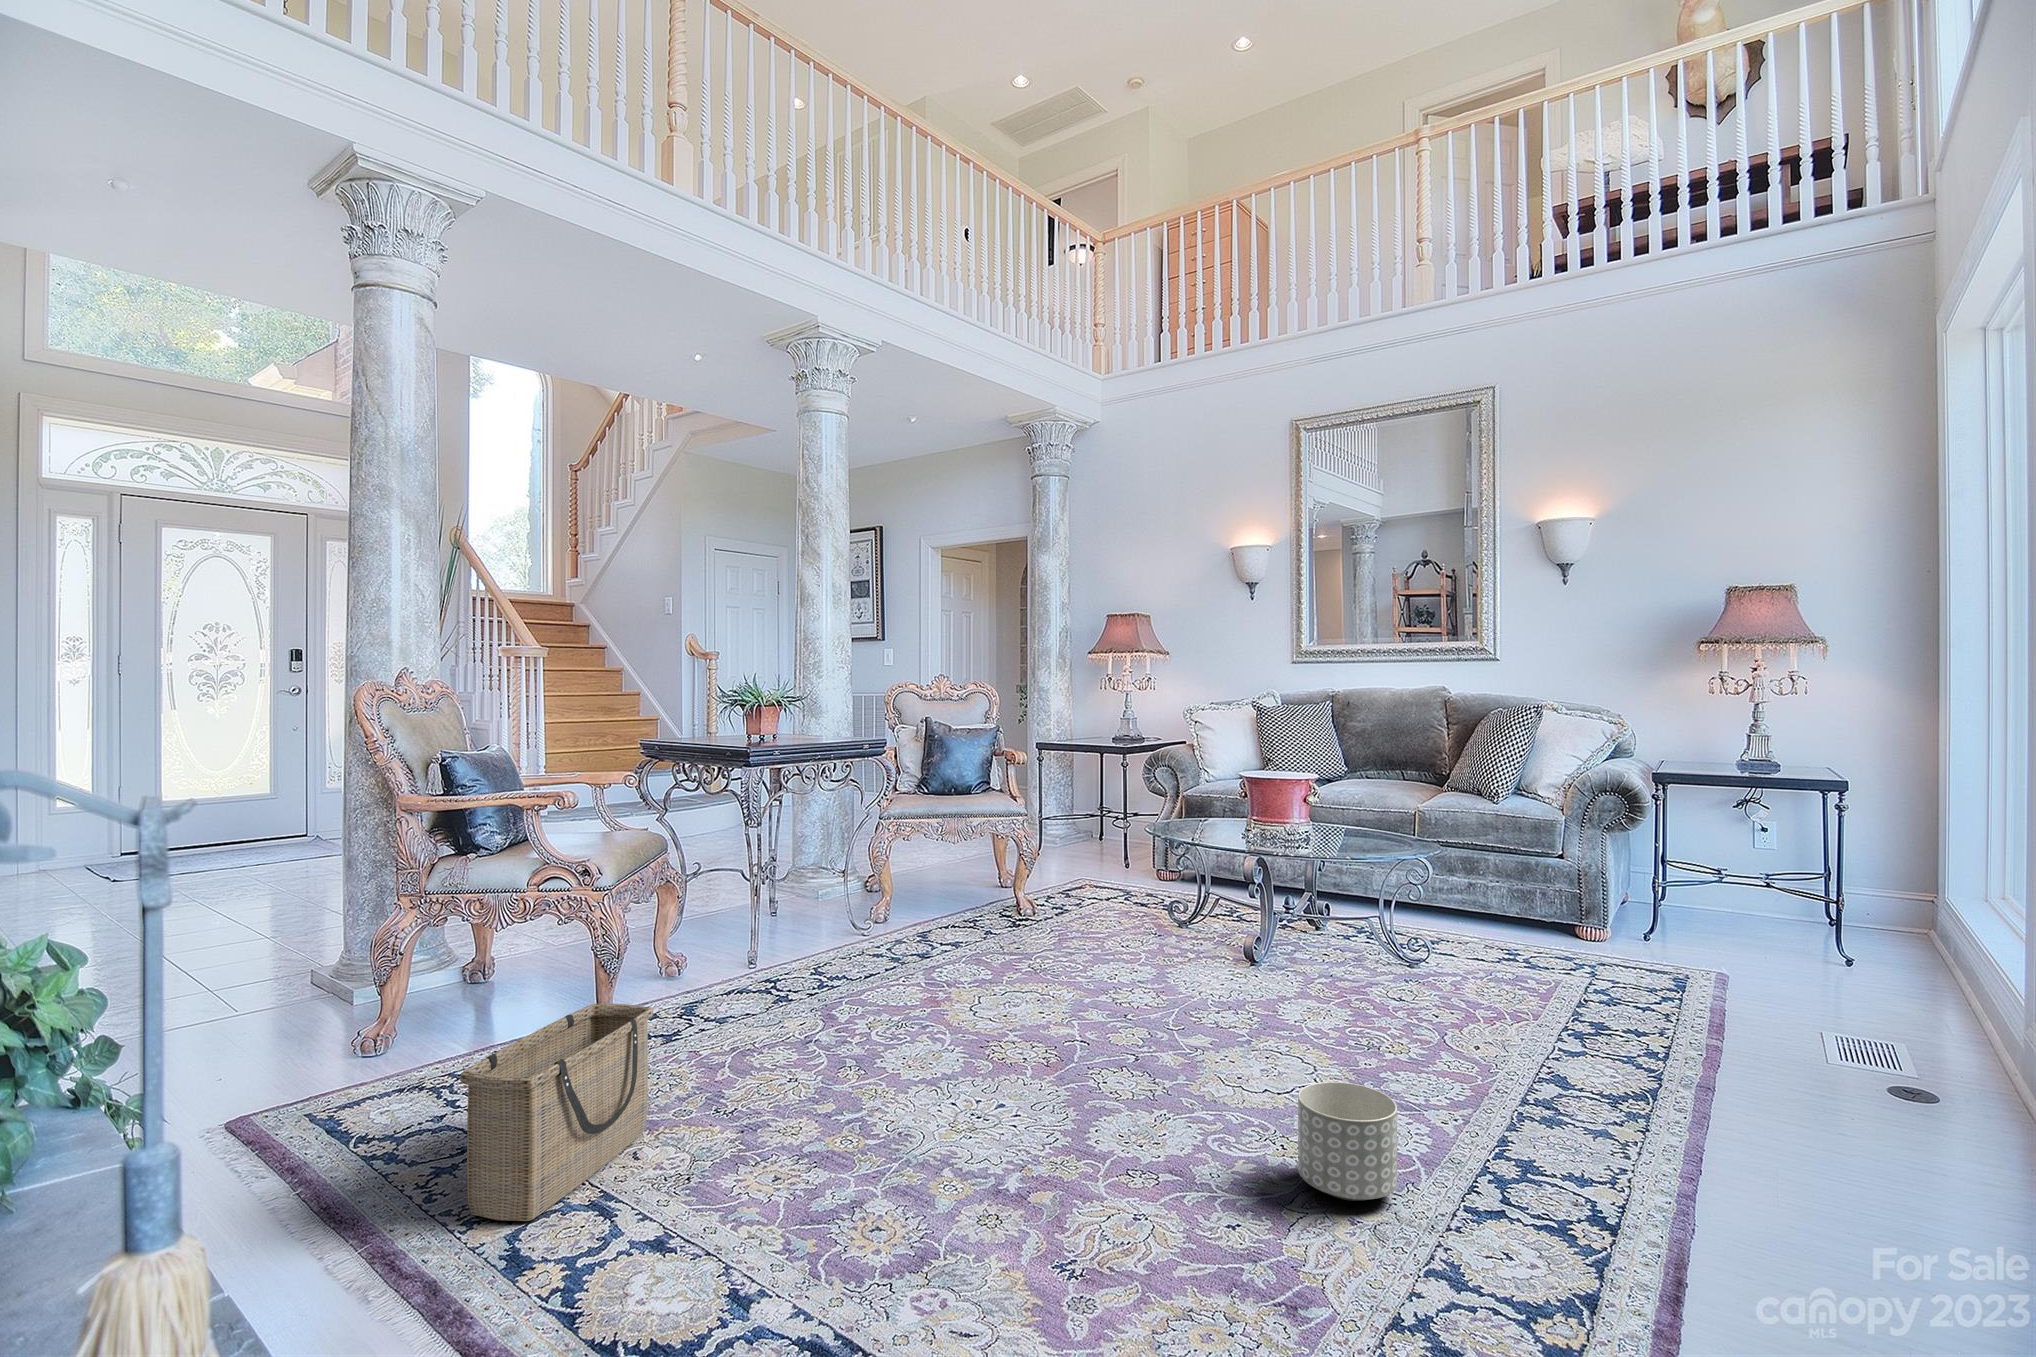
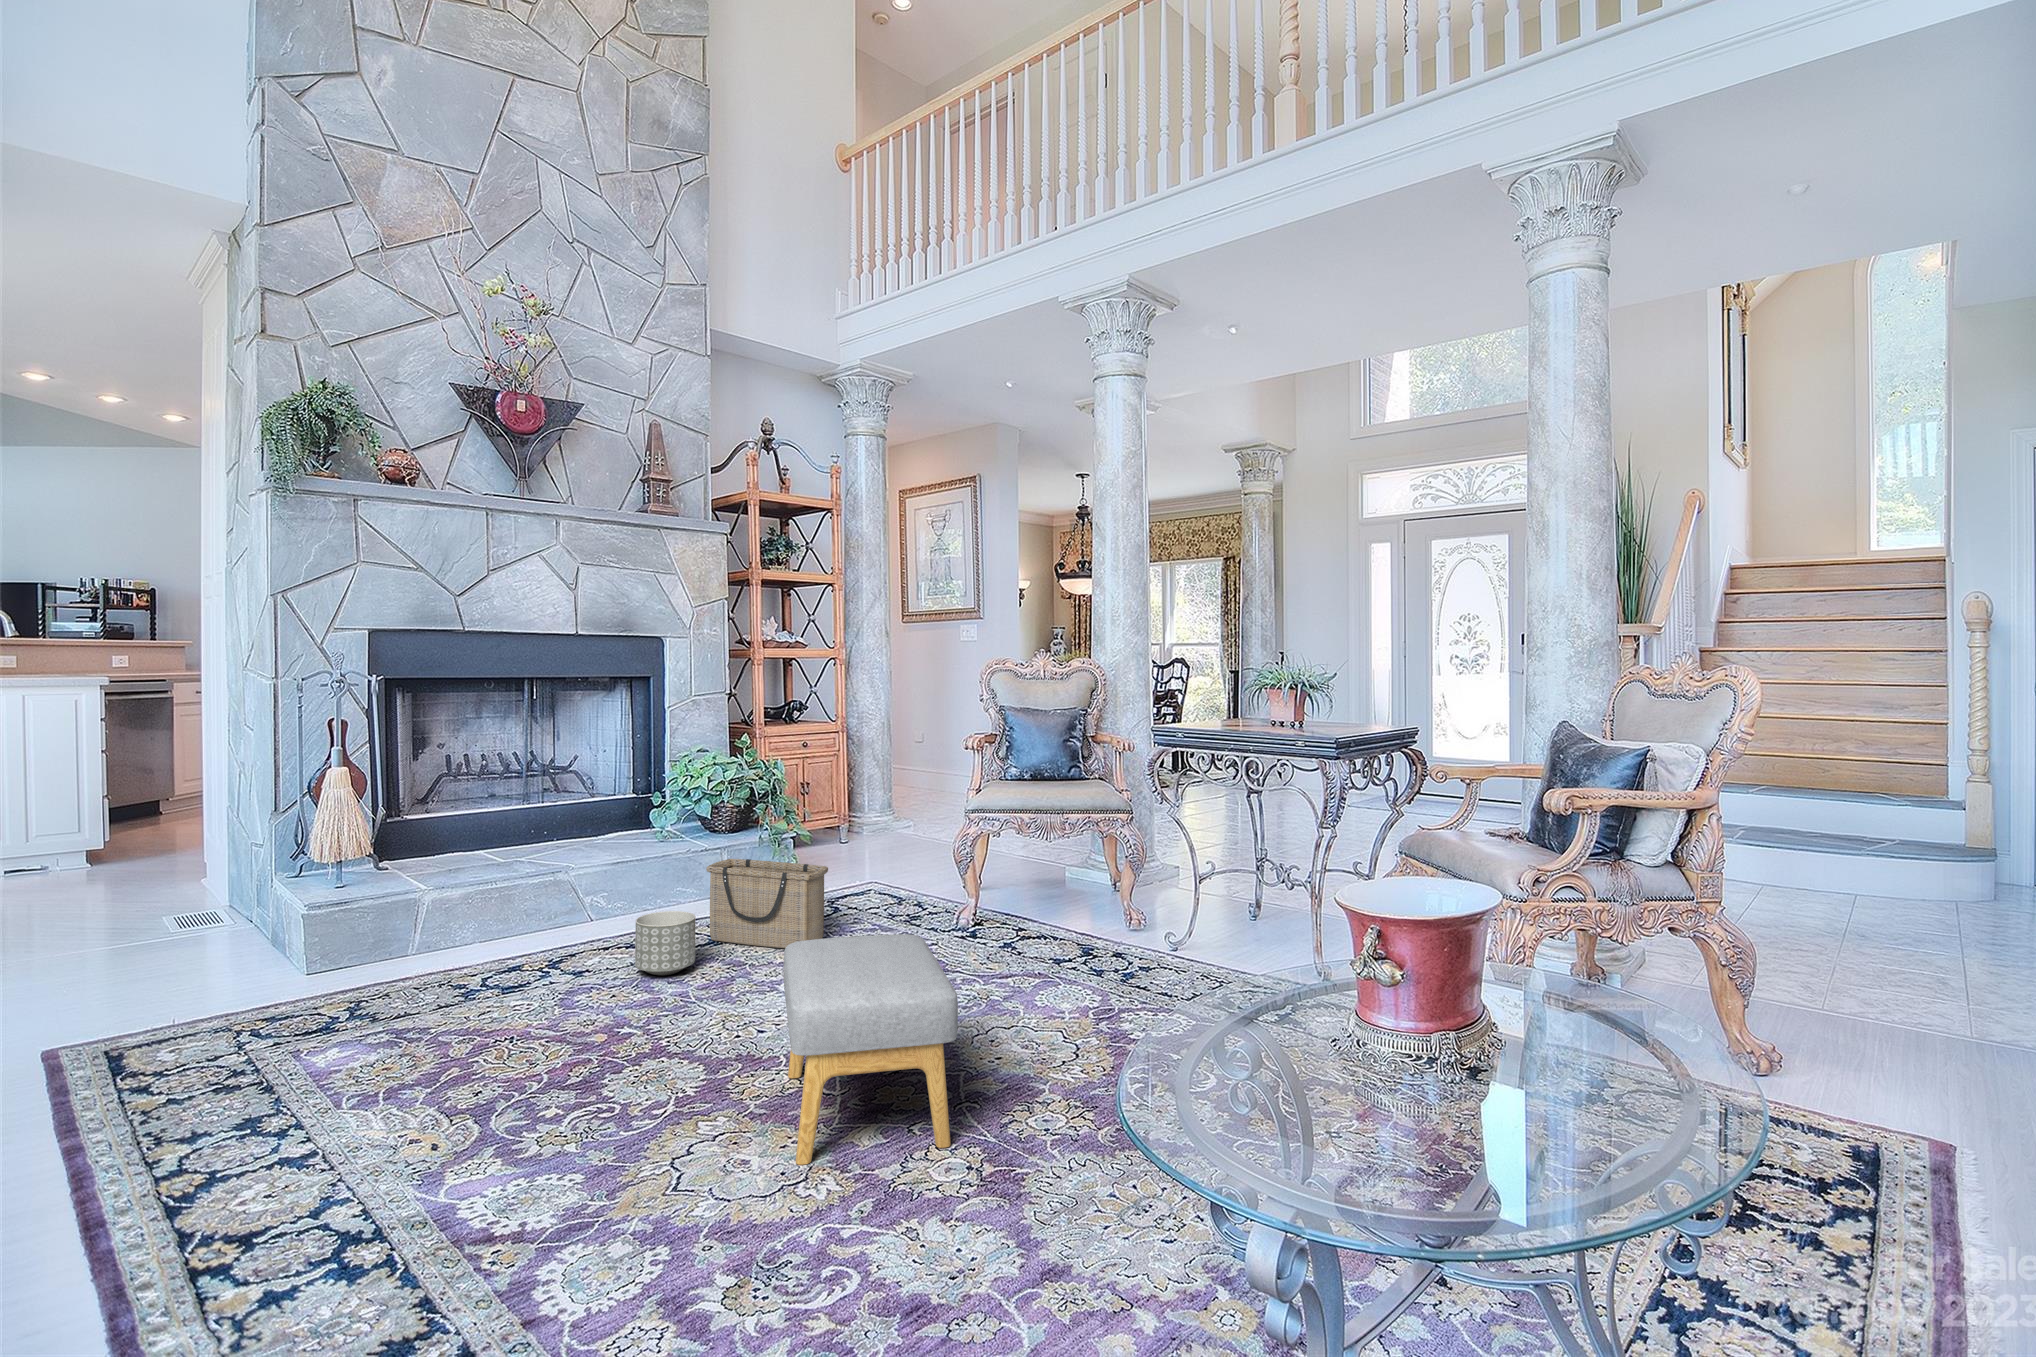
footstool: none [1042,908,1249,1080] -> present [783,934,958,1165]
planter: present [1298,1082,1397,1201] -> present [635,911,696,975]

